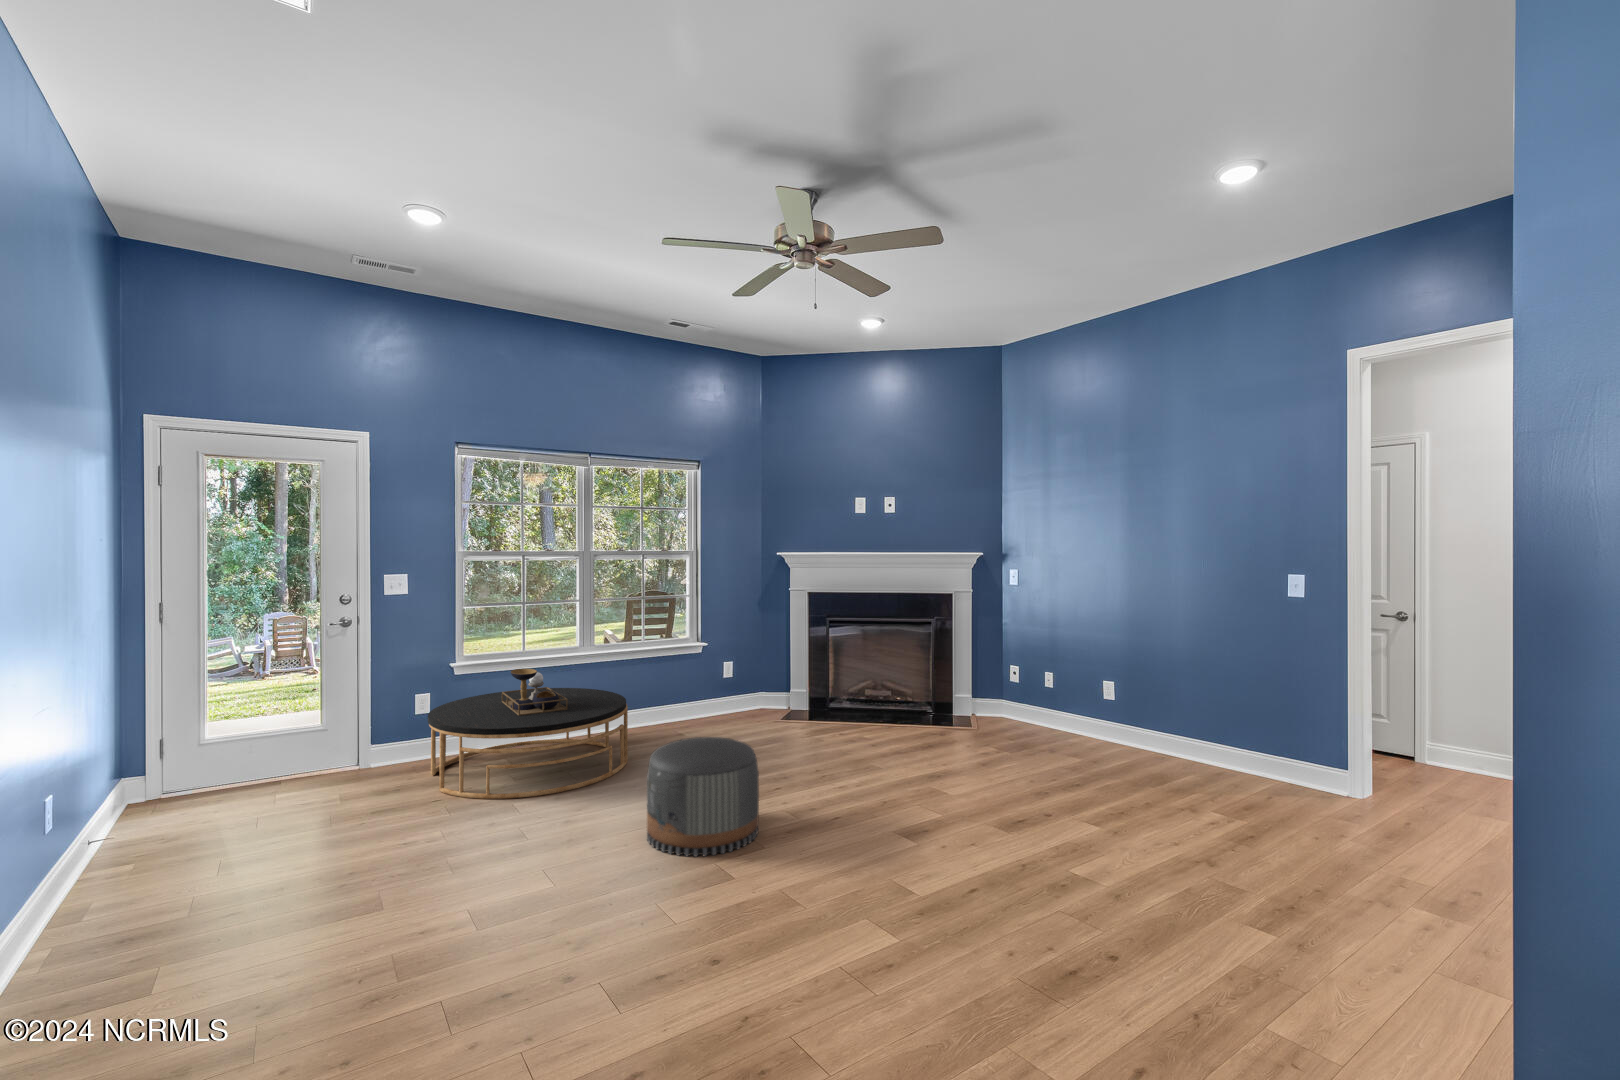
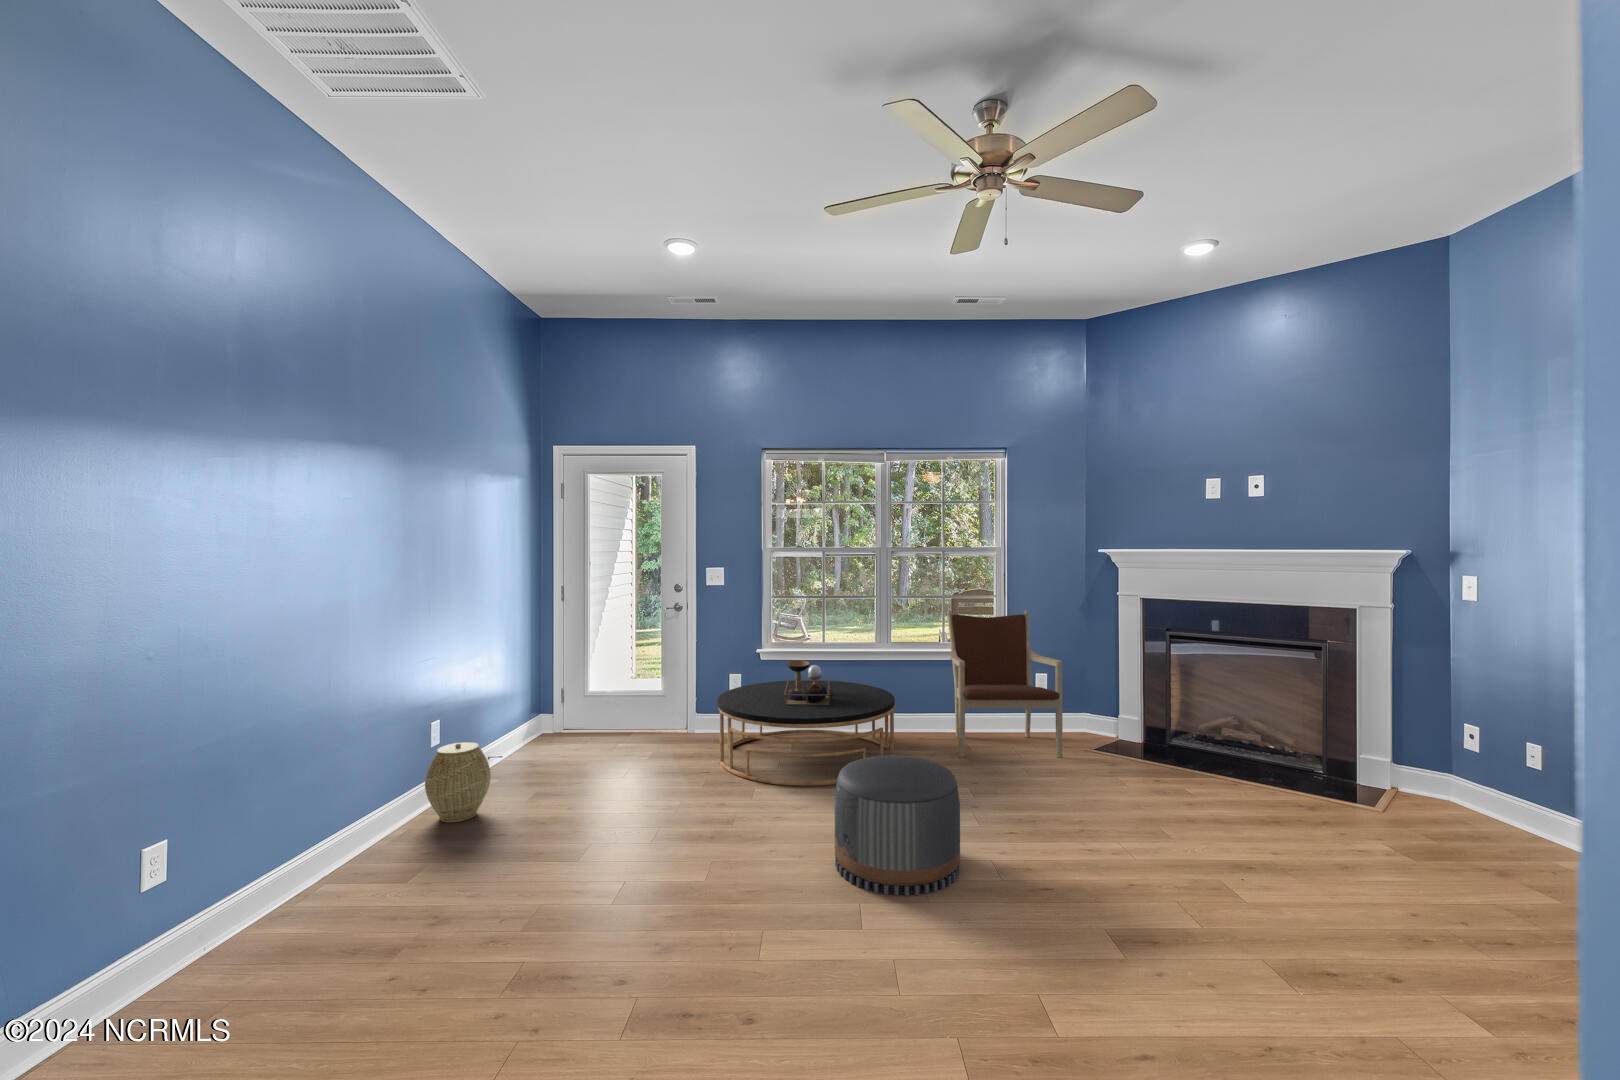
armchair: none [651,606,762,744] -> present [947,610,1063,758]
woven basket: none [49,815,161,930] -> present [425,742,491,822]

